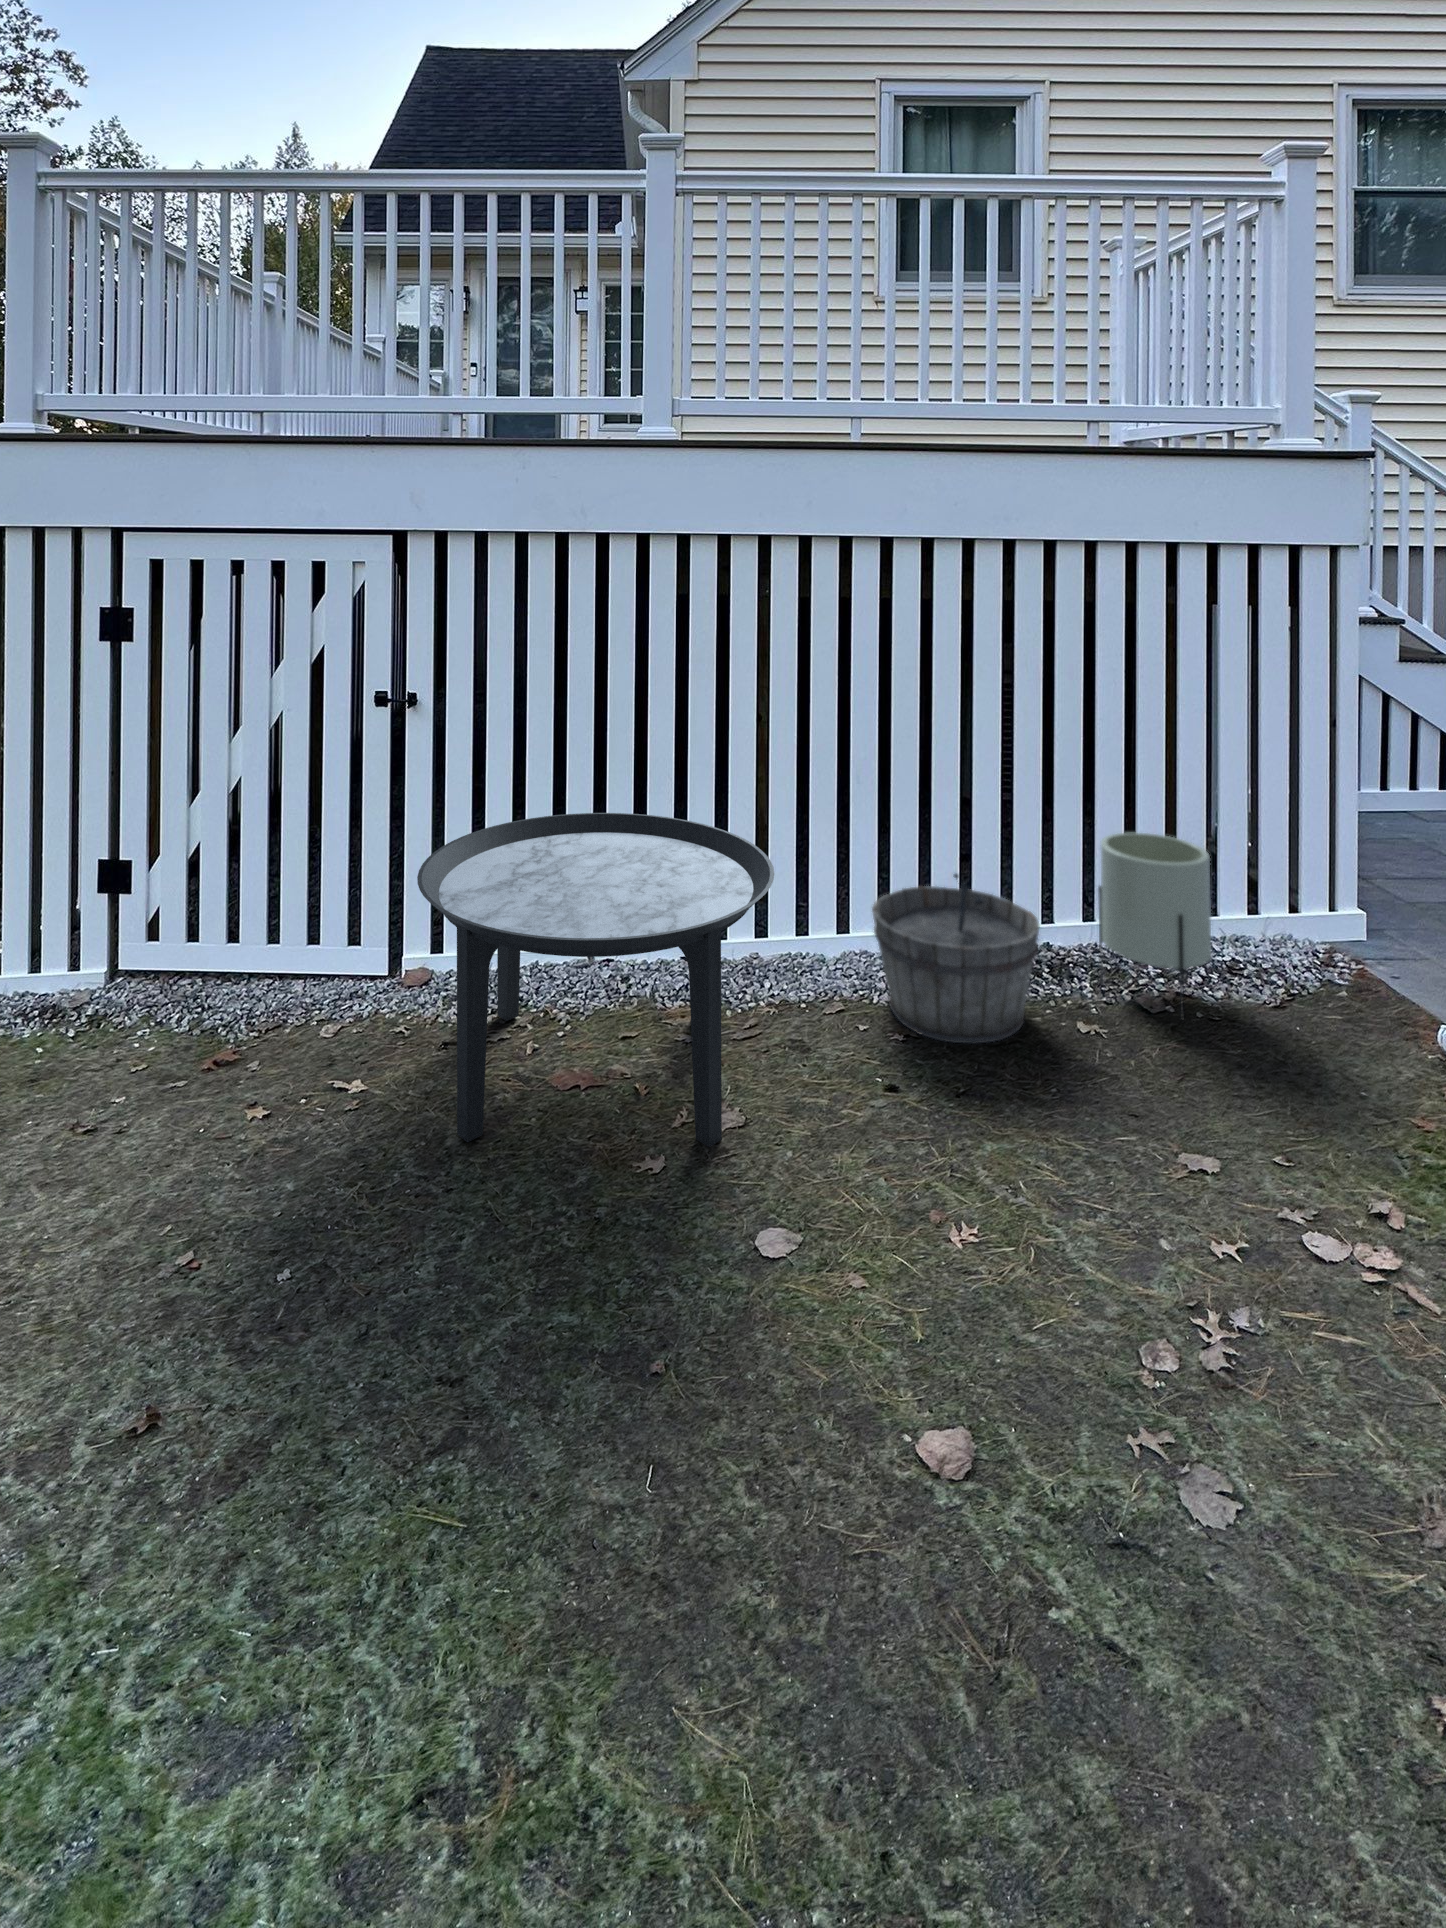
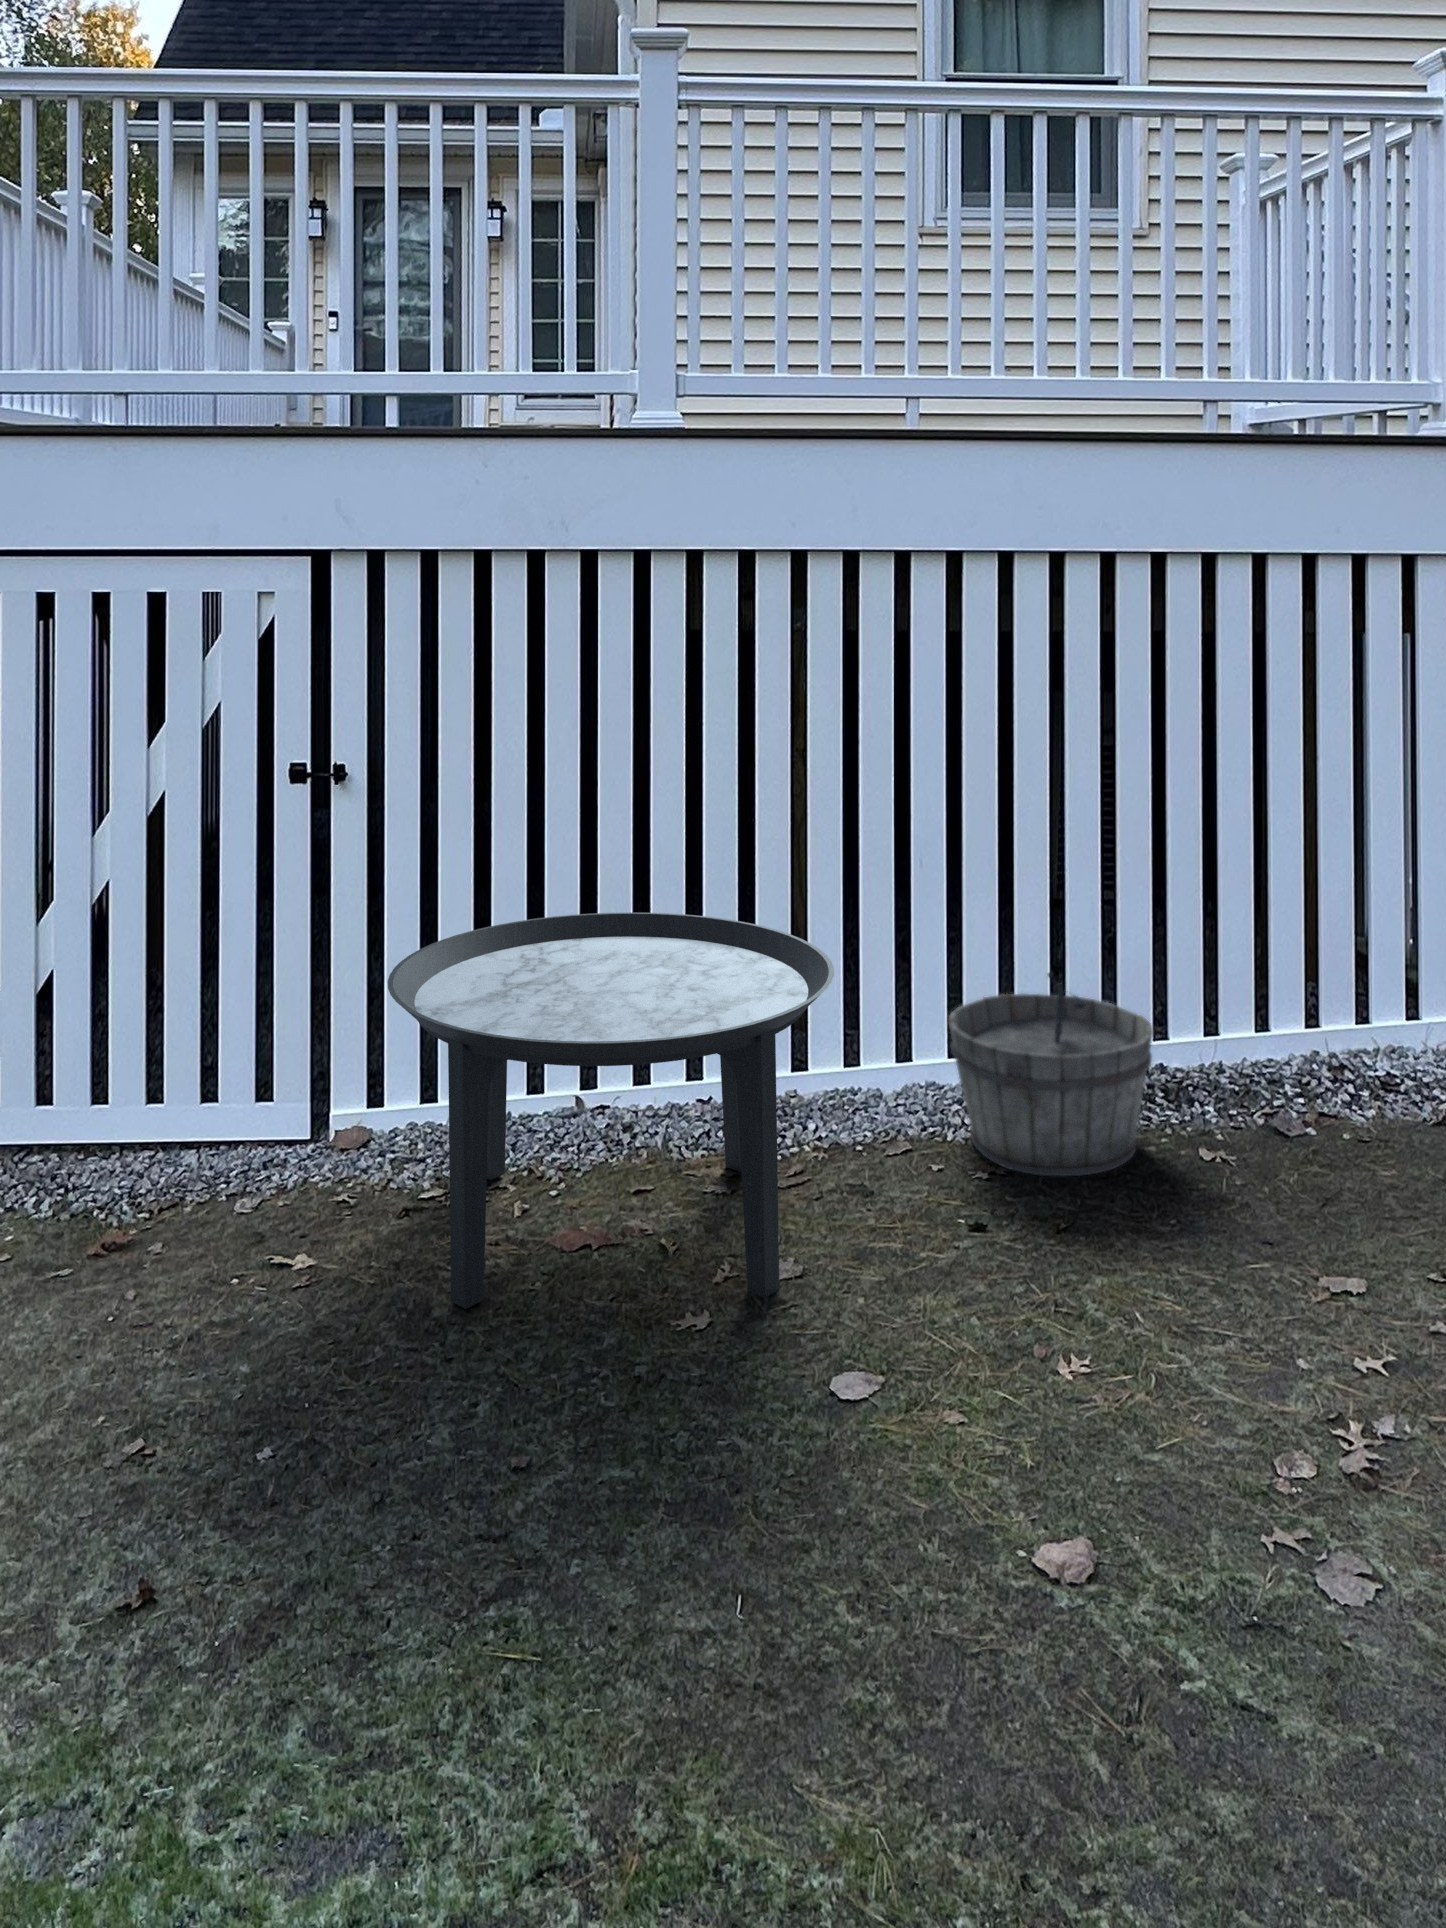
planter: present [1098,833,1211,1020] -> none [1223,918,1358,1141]

